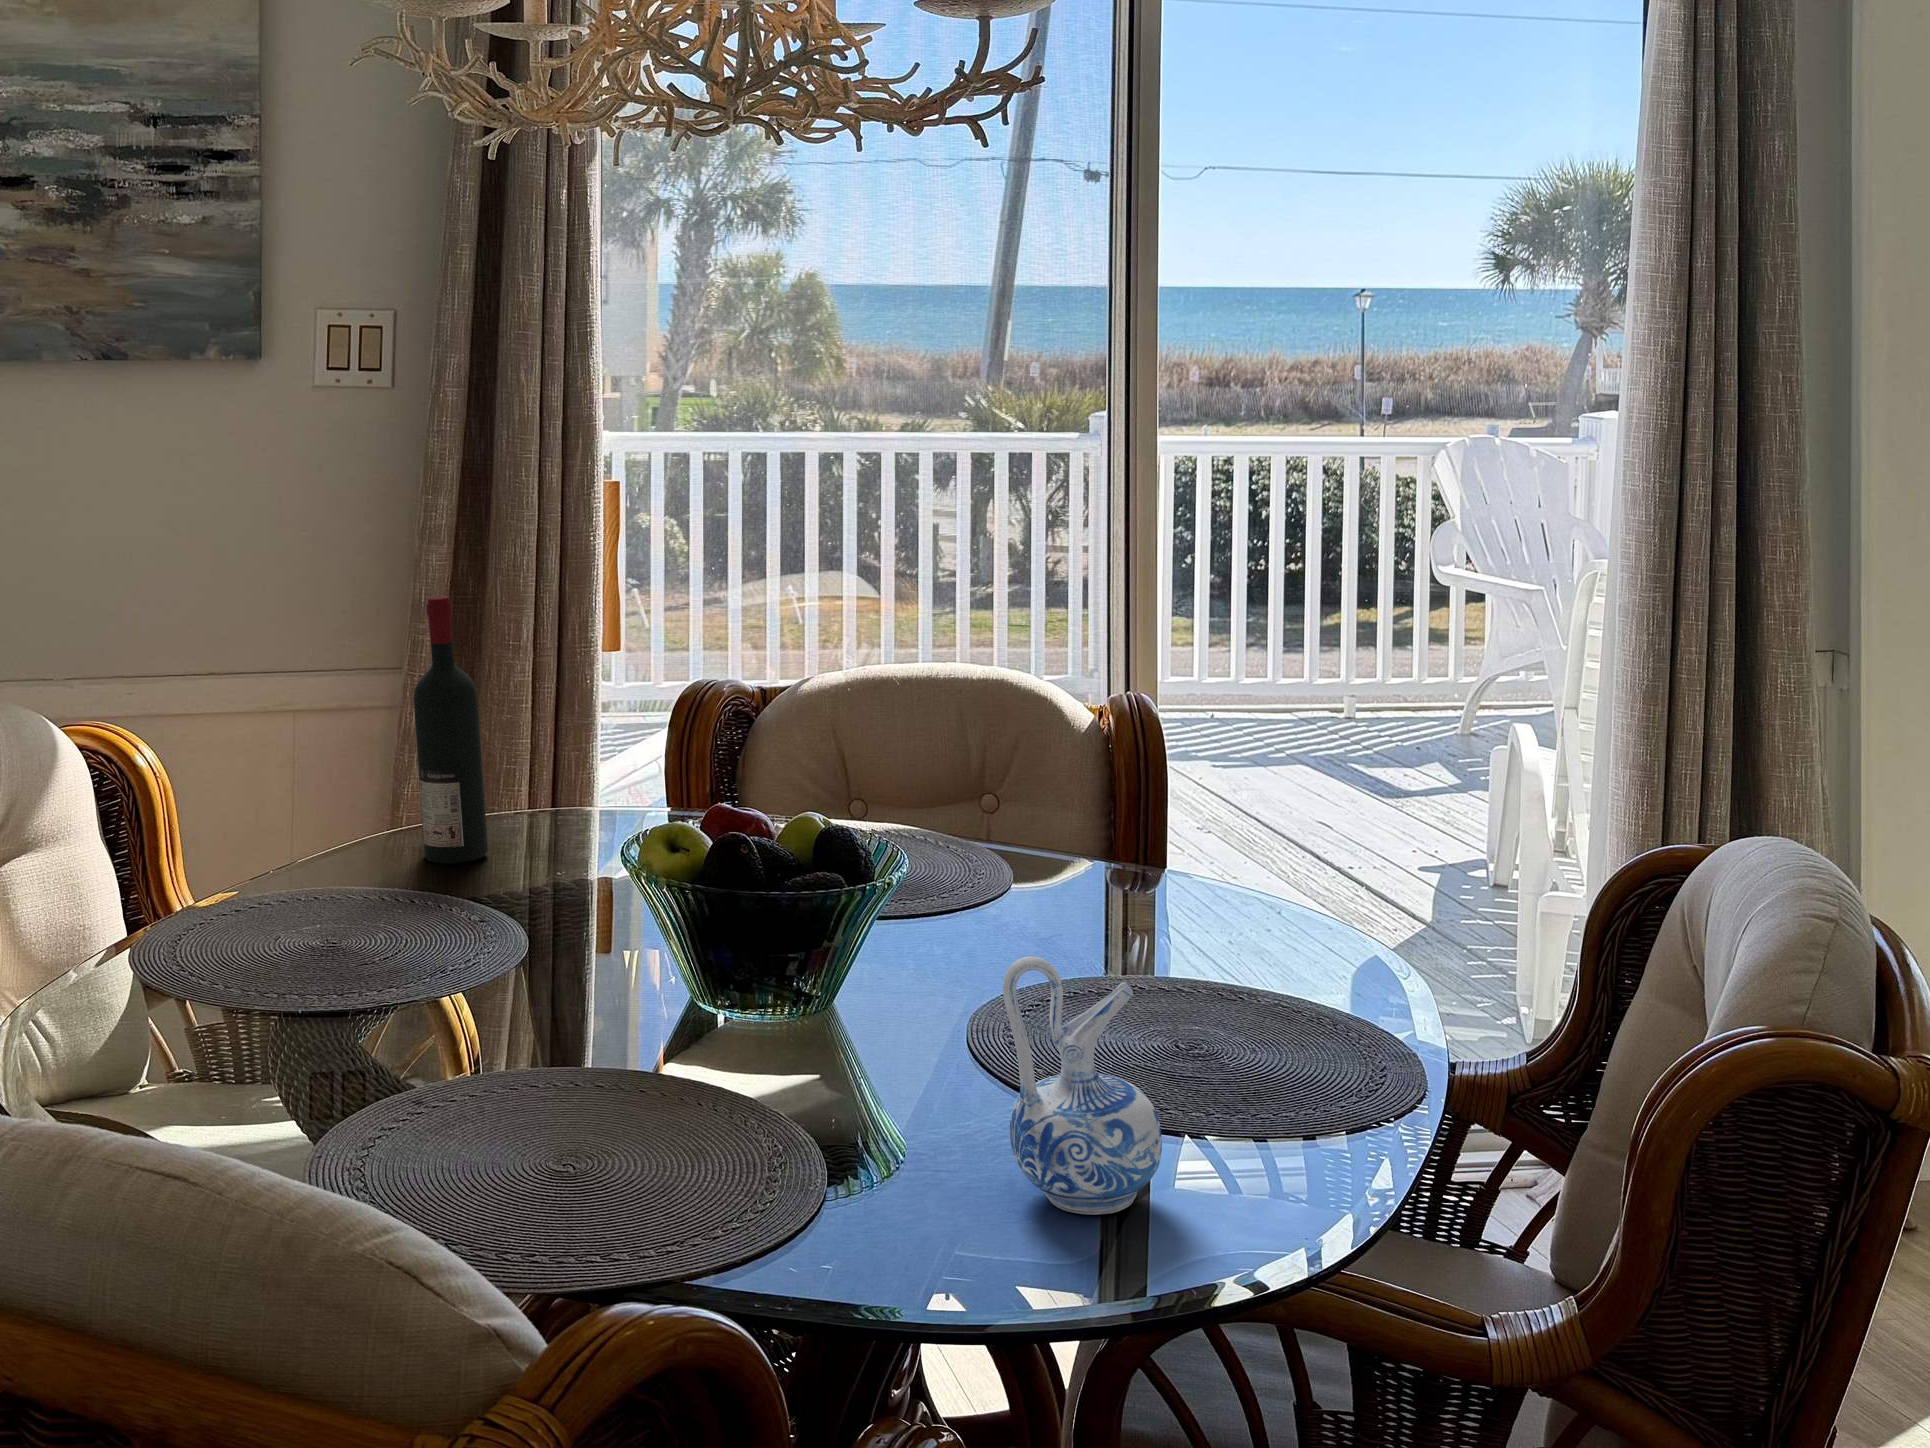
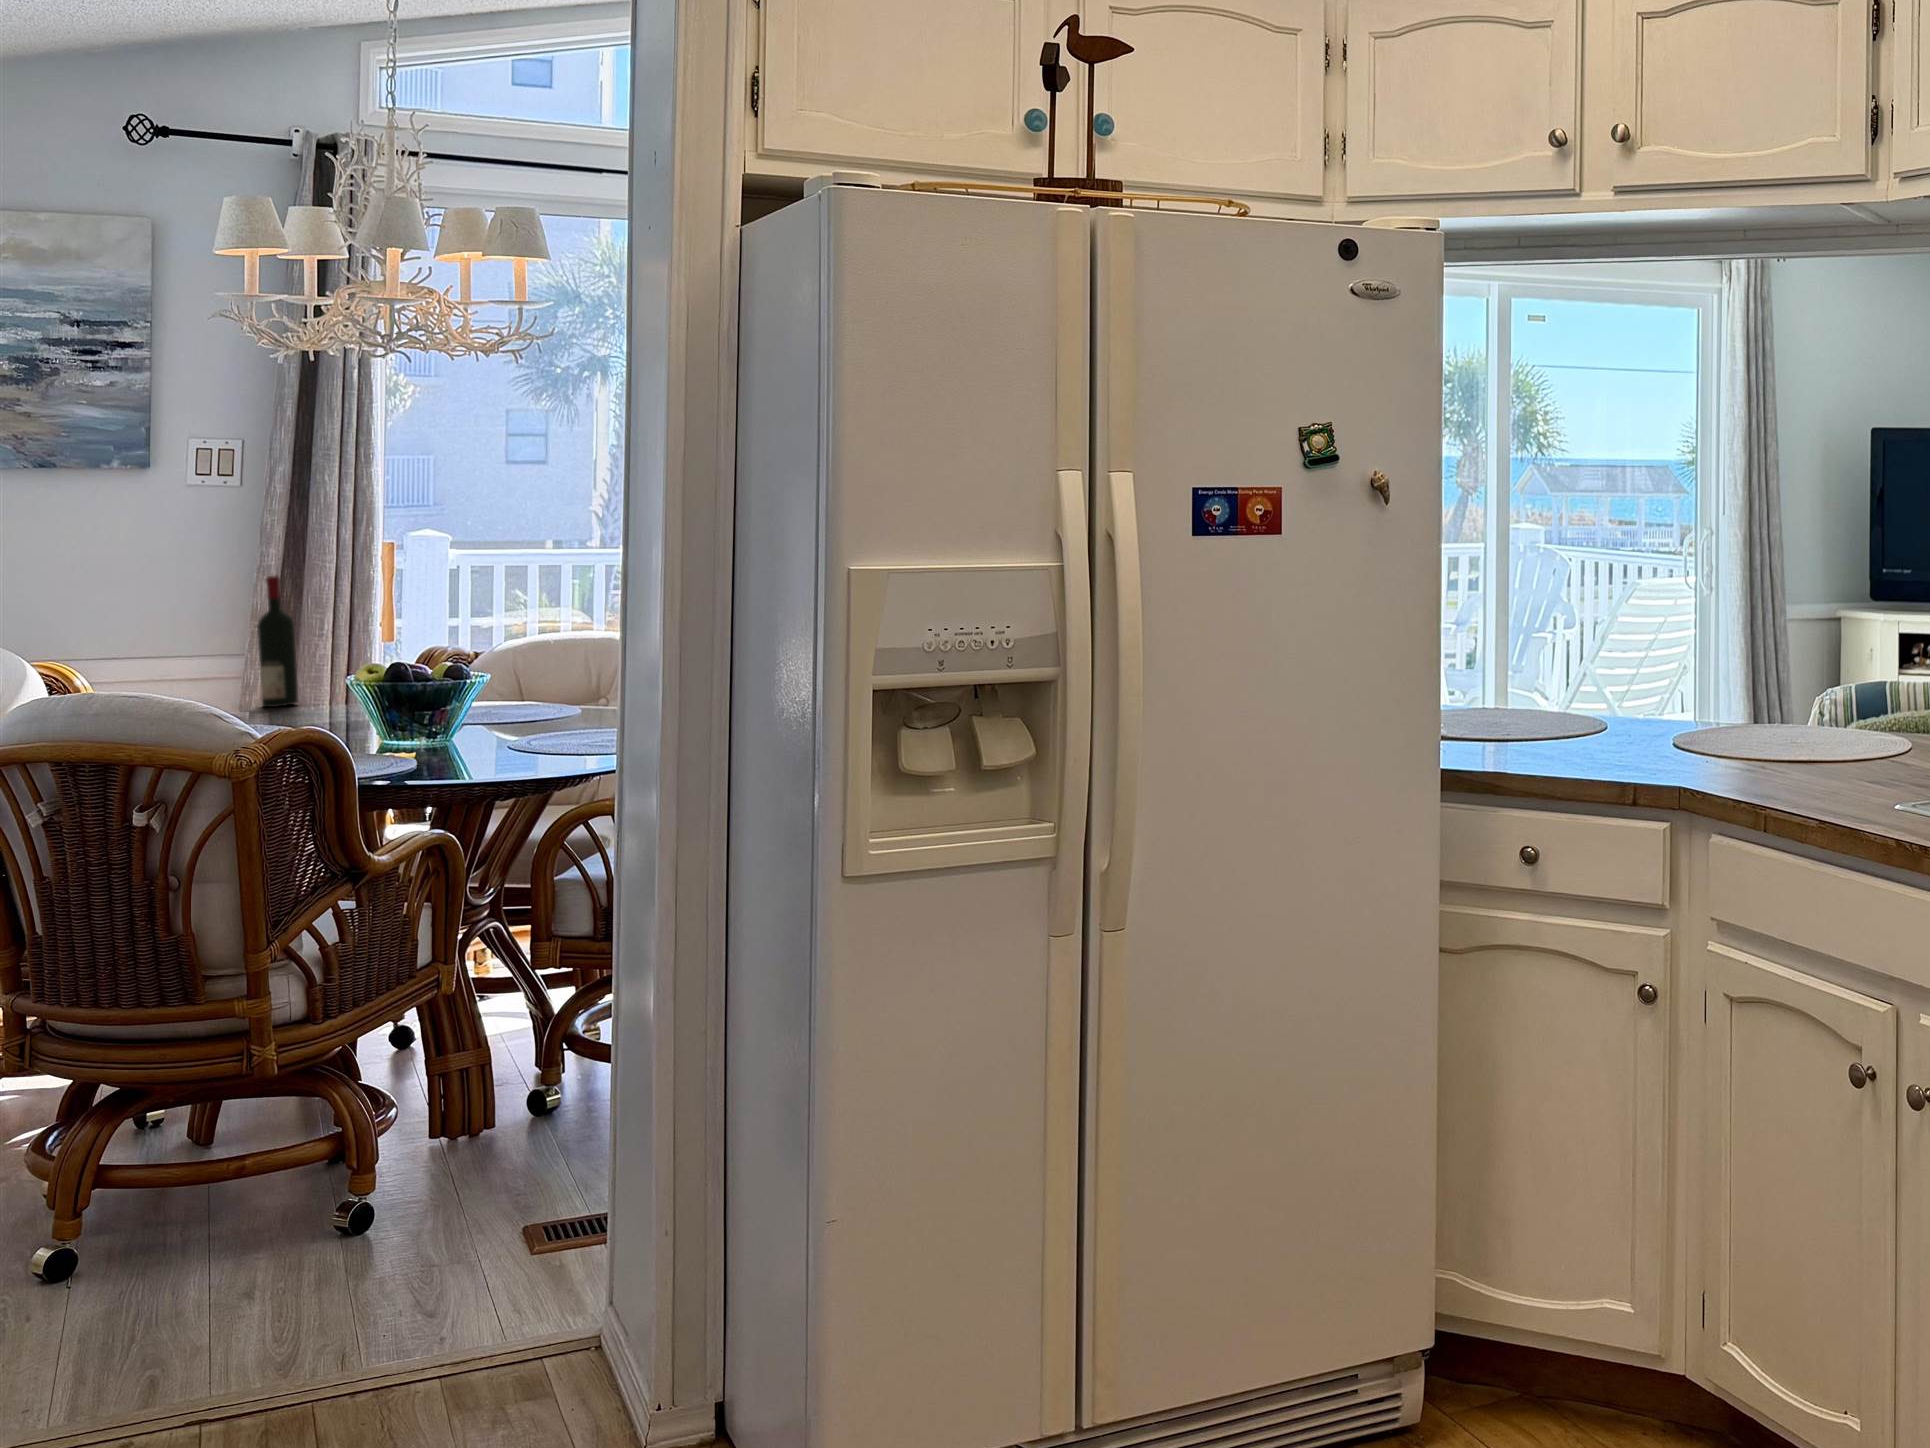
ceramic pitcher: present [1003,956,1162,1215] -> none [508,654,570,743]

